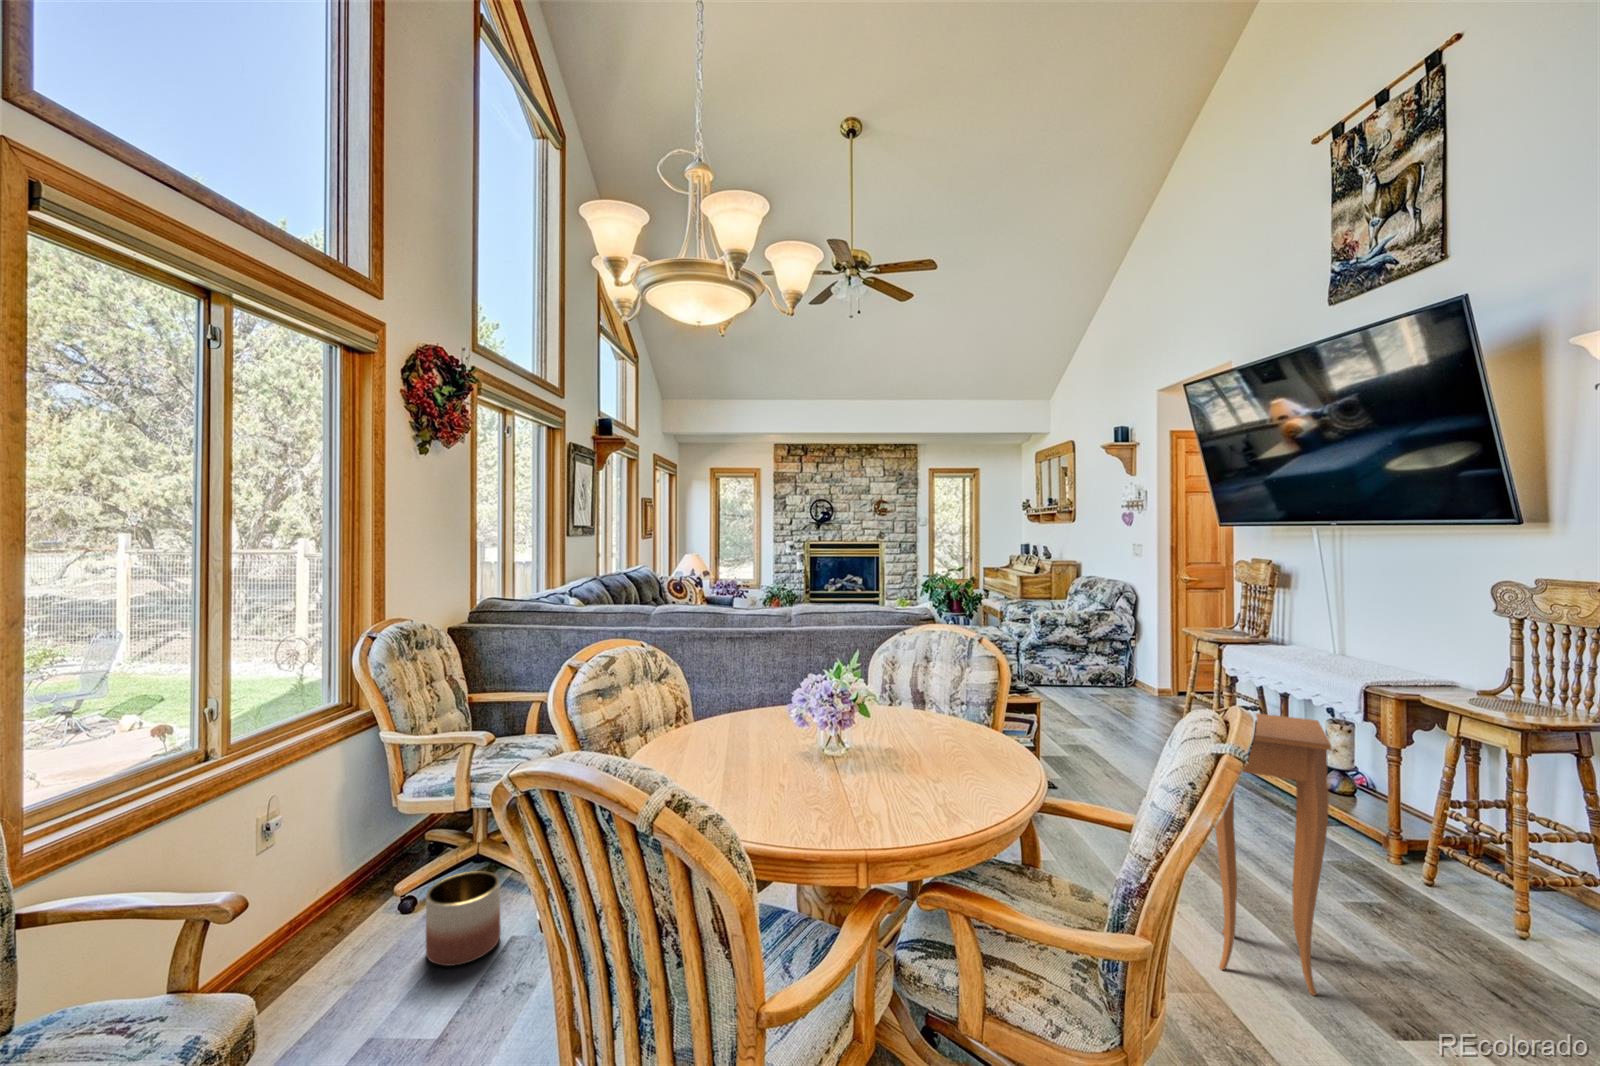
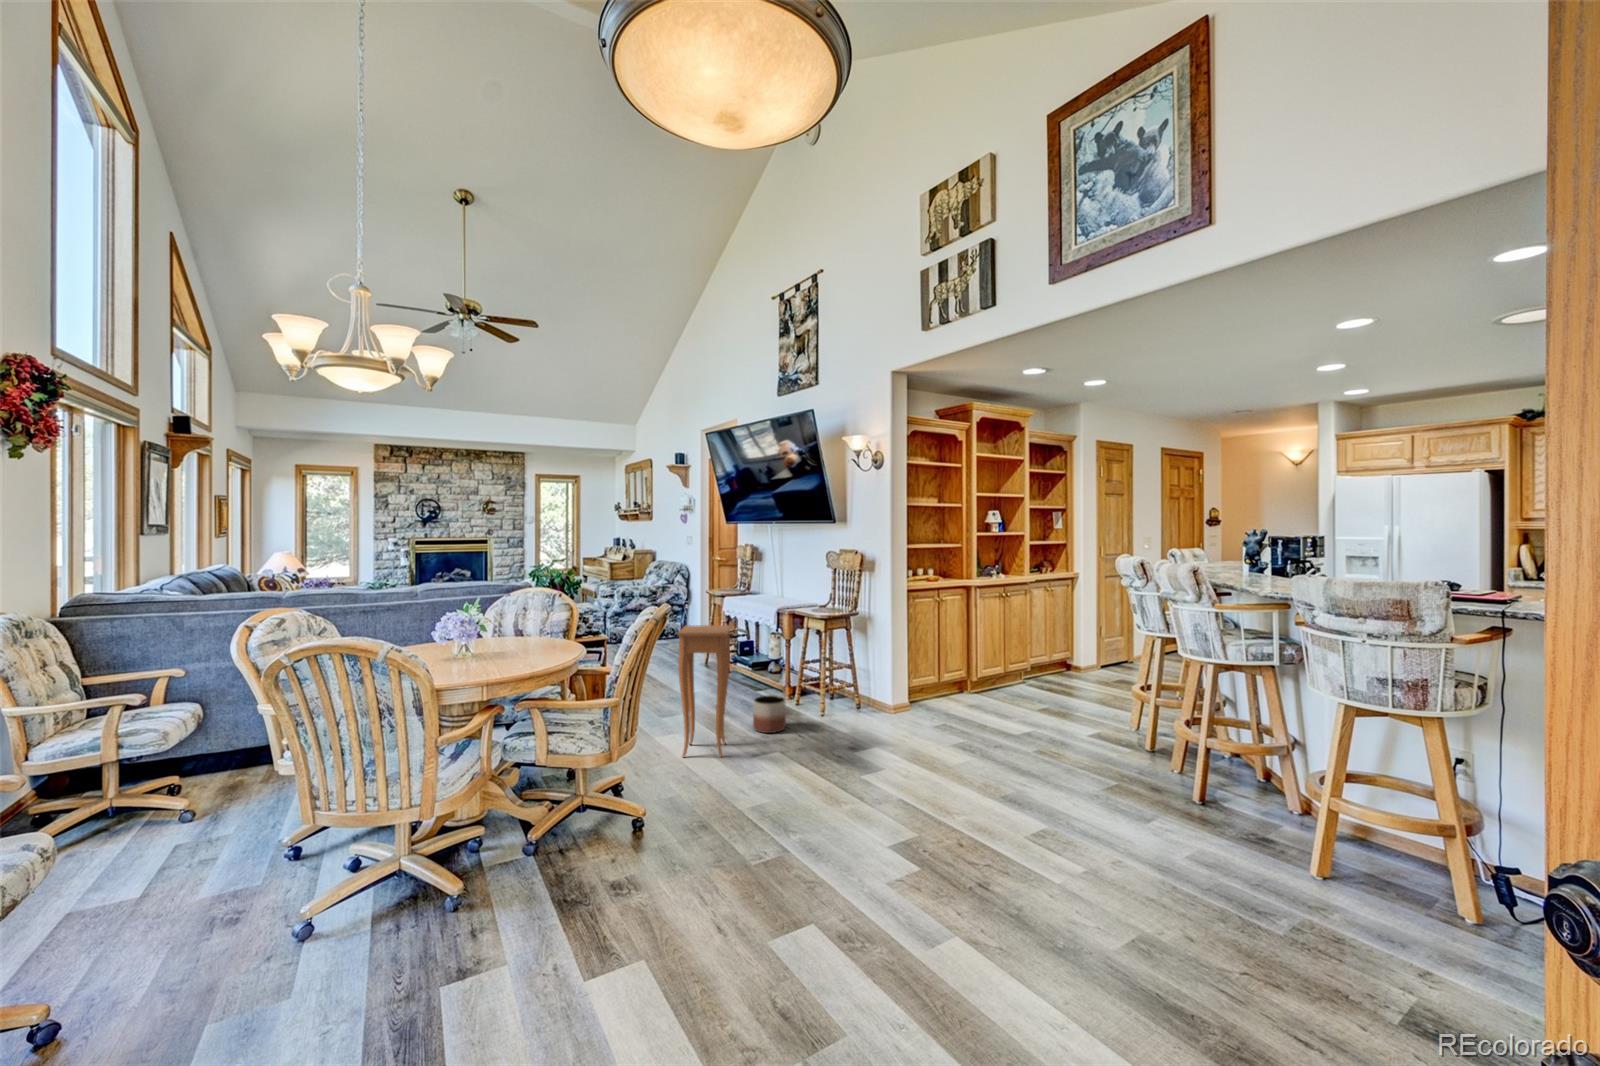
planter: present [426,871,501,966] -> present [753,695,786,733]

